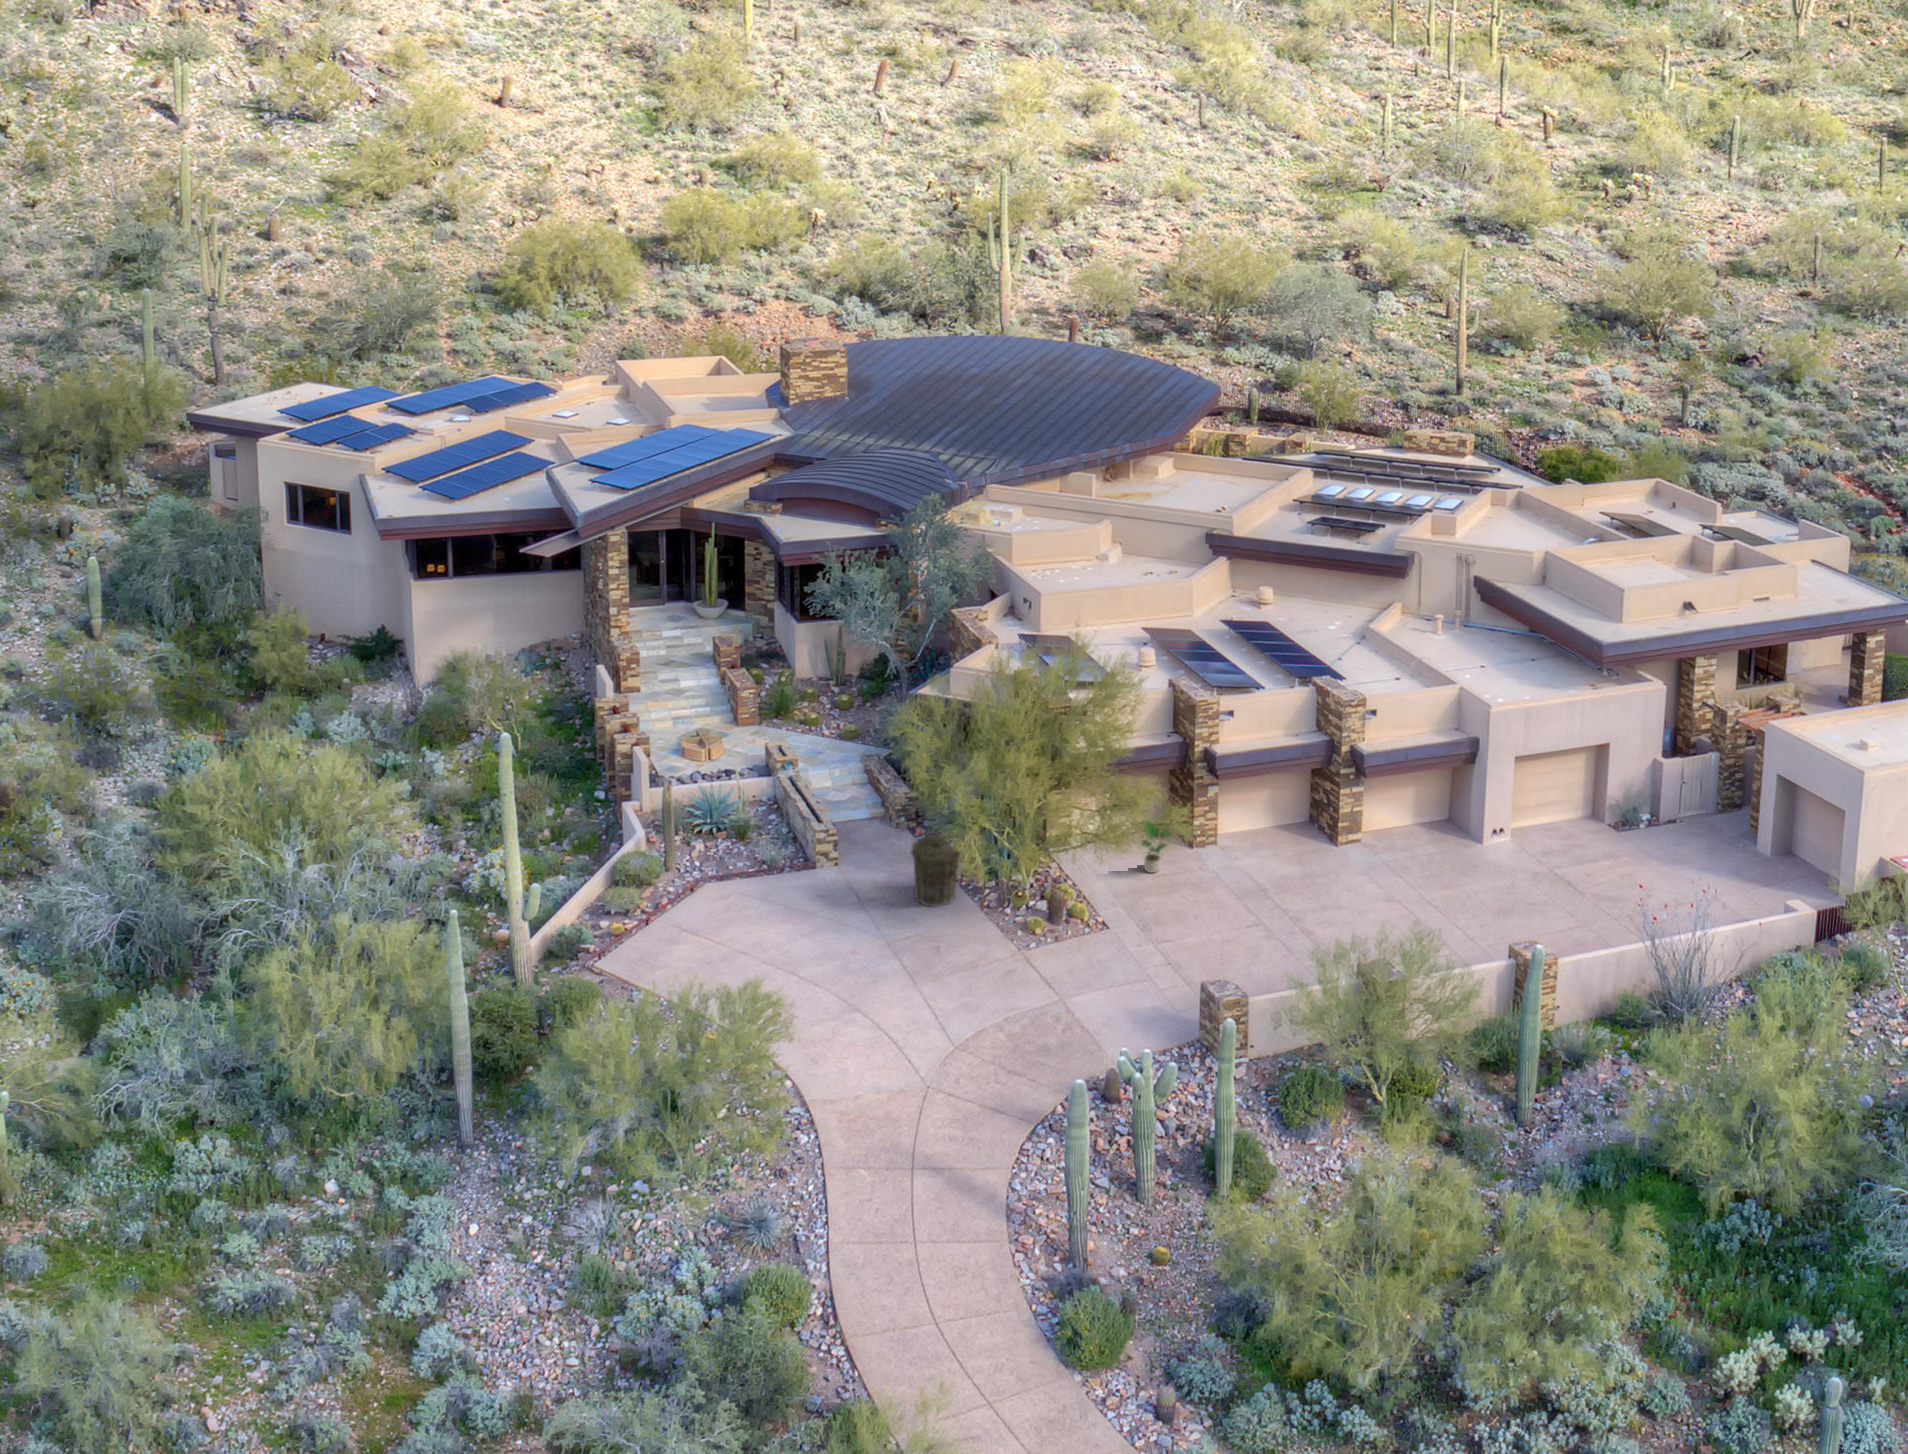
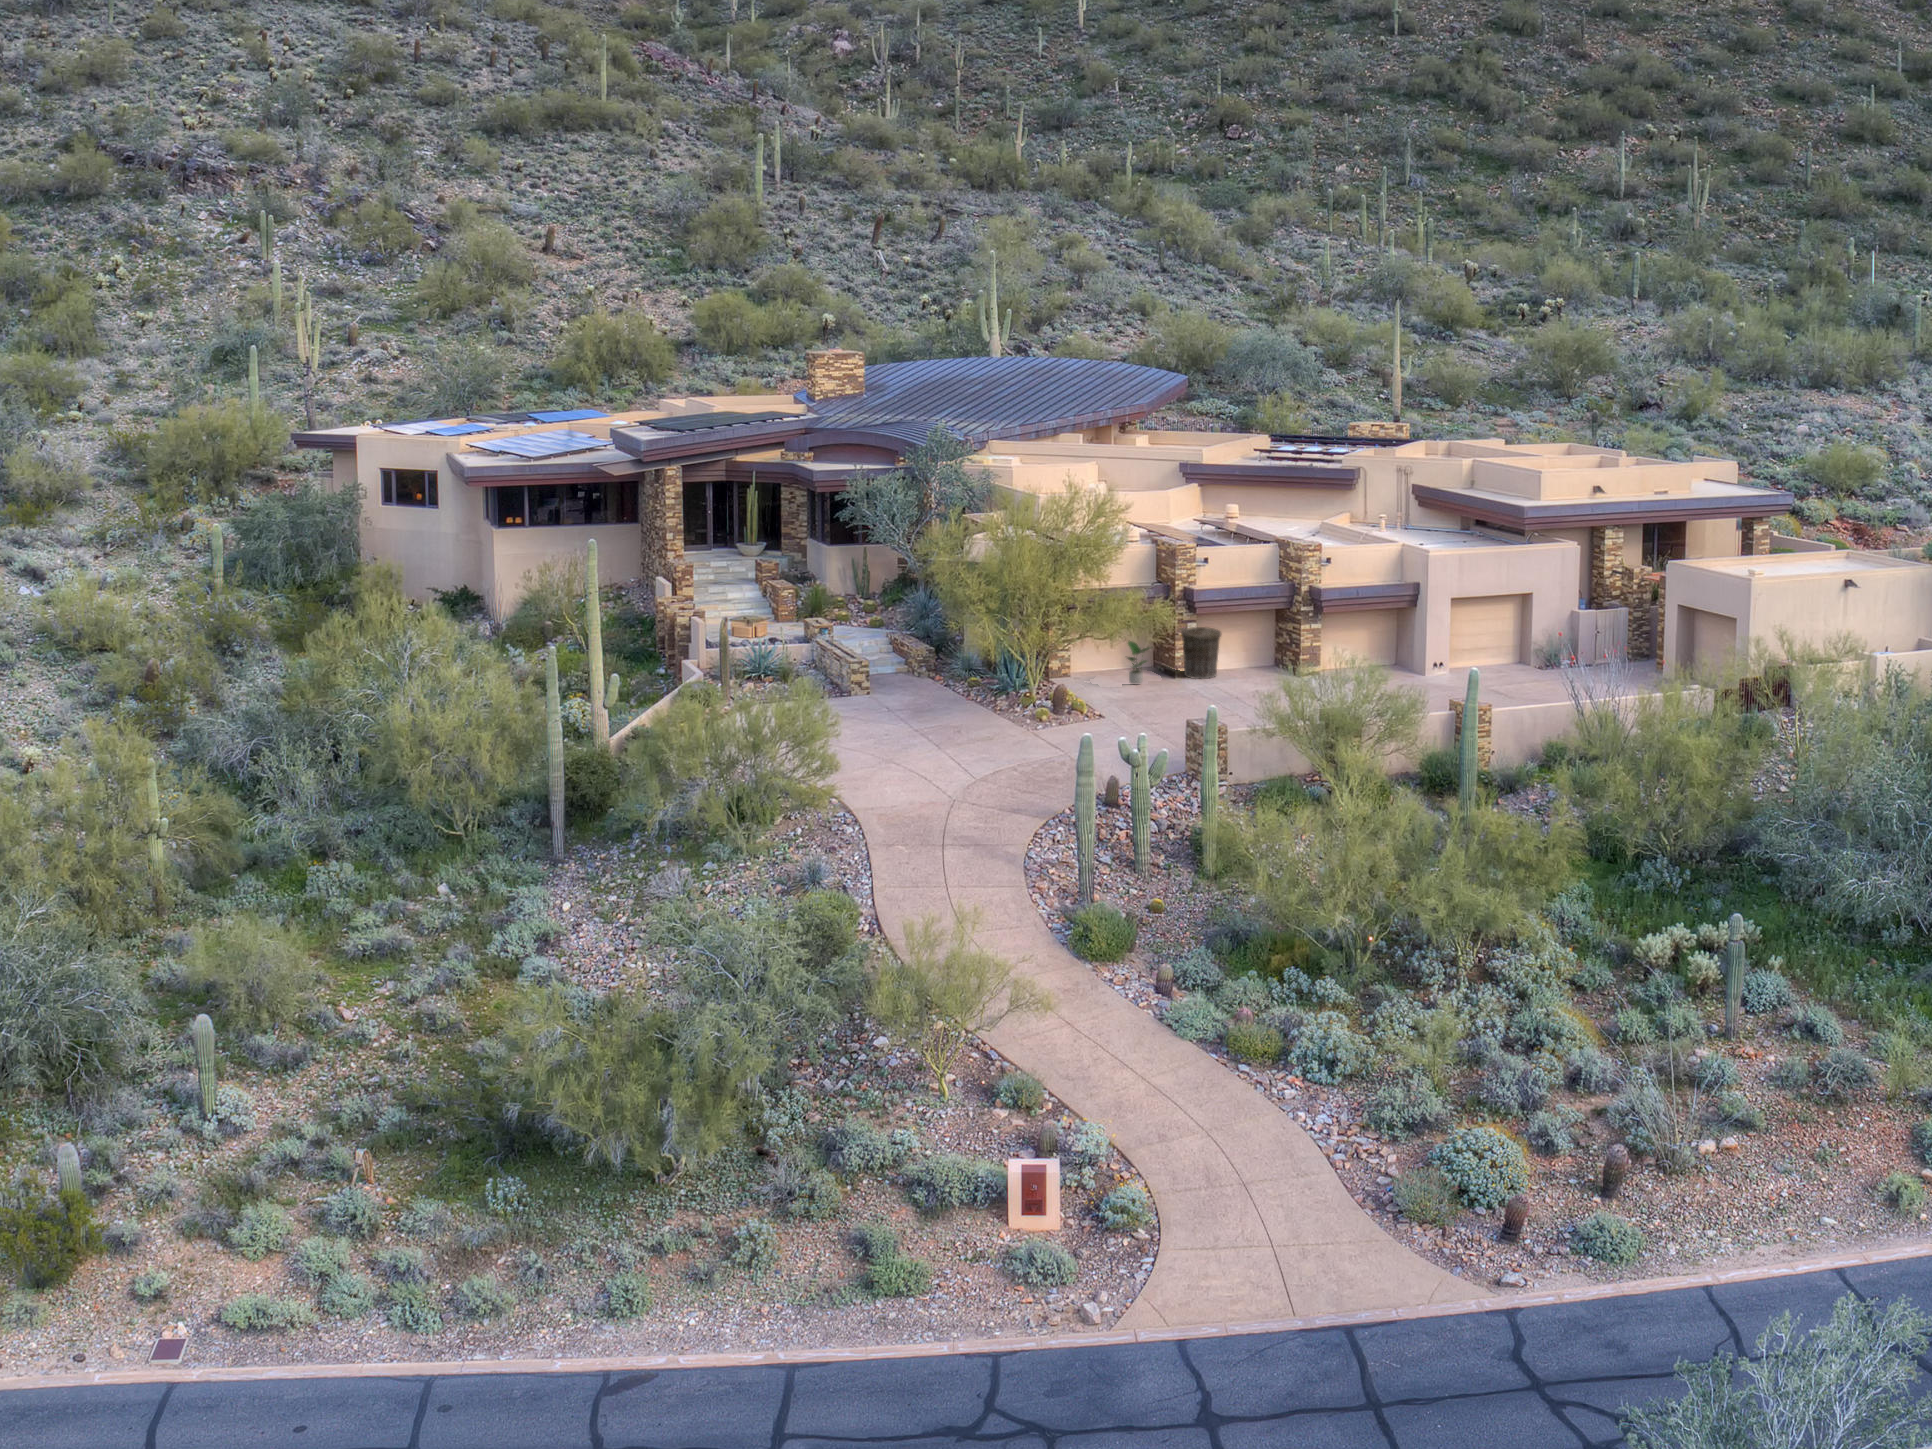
trash can: present [911,836,960,907] -> present [1181,627,1221,679]

